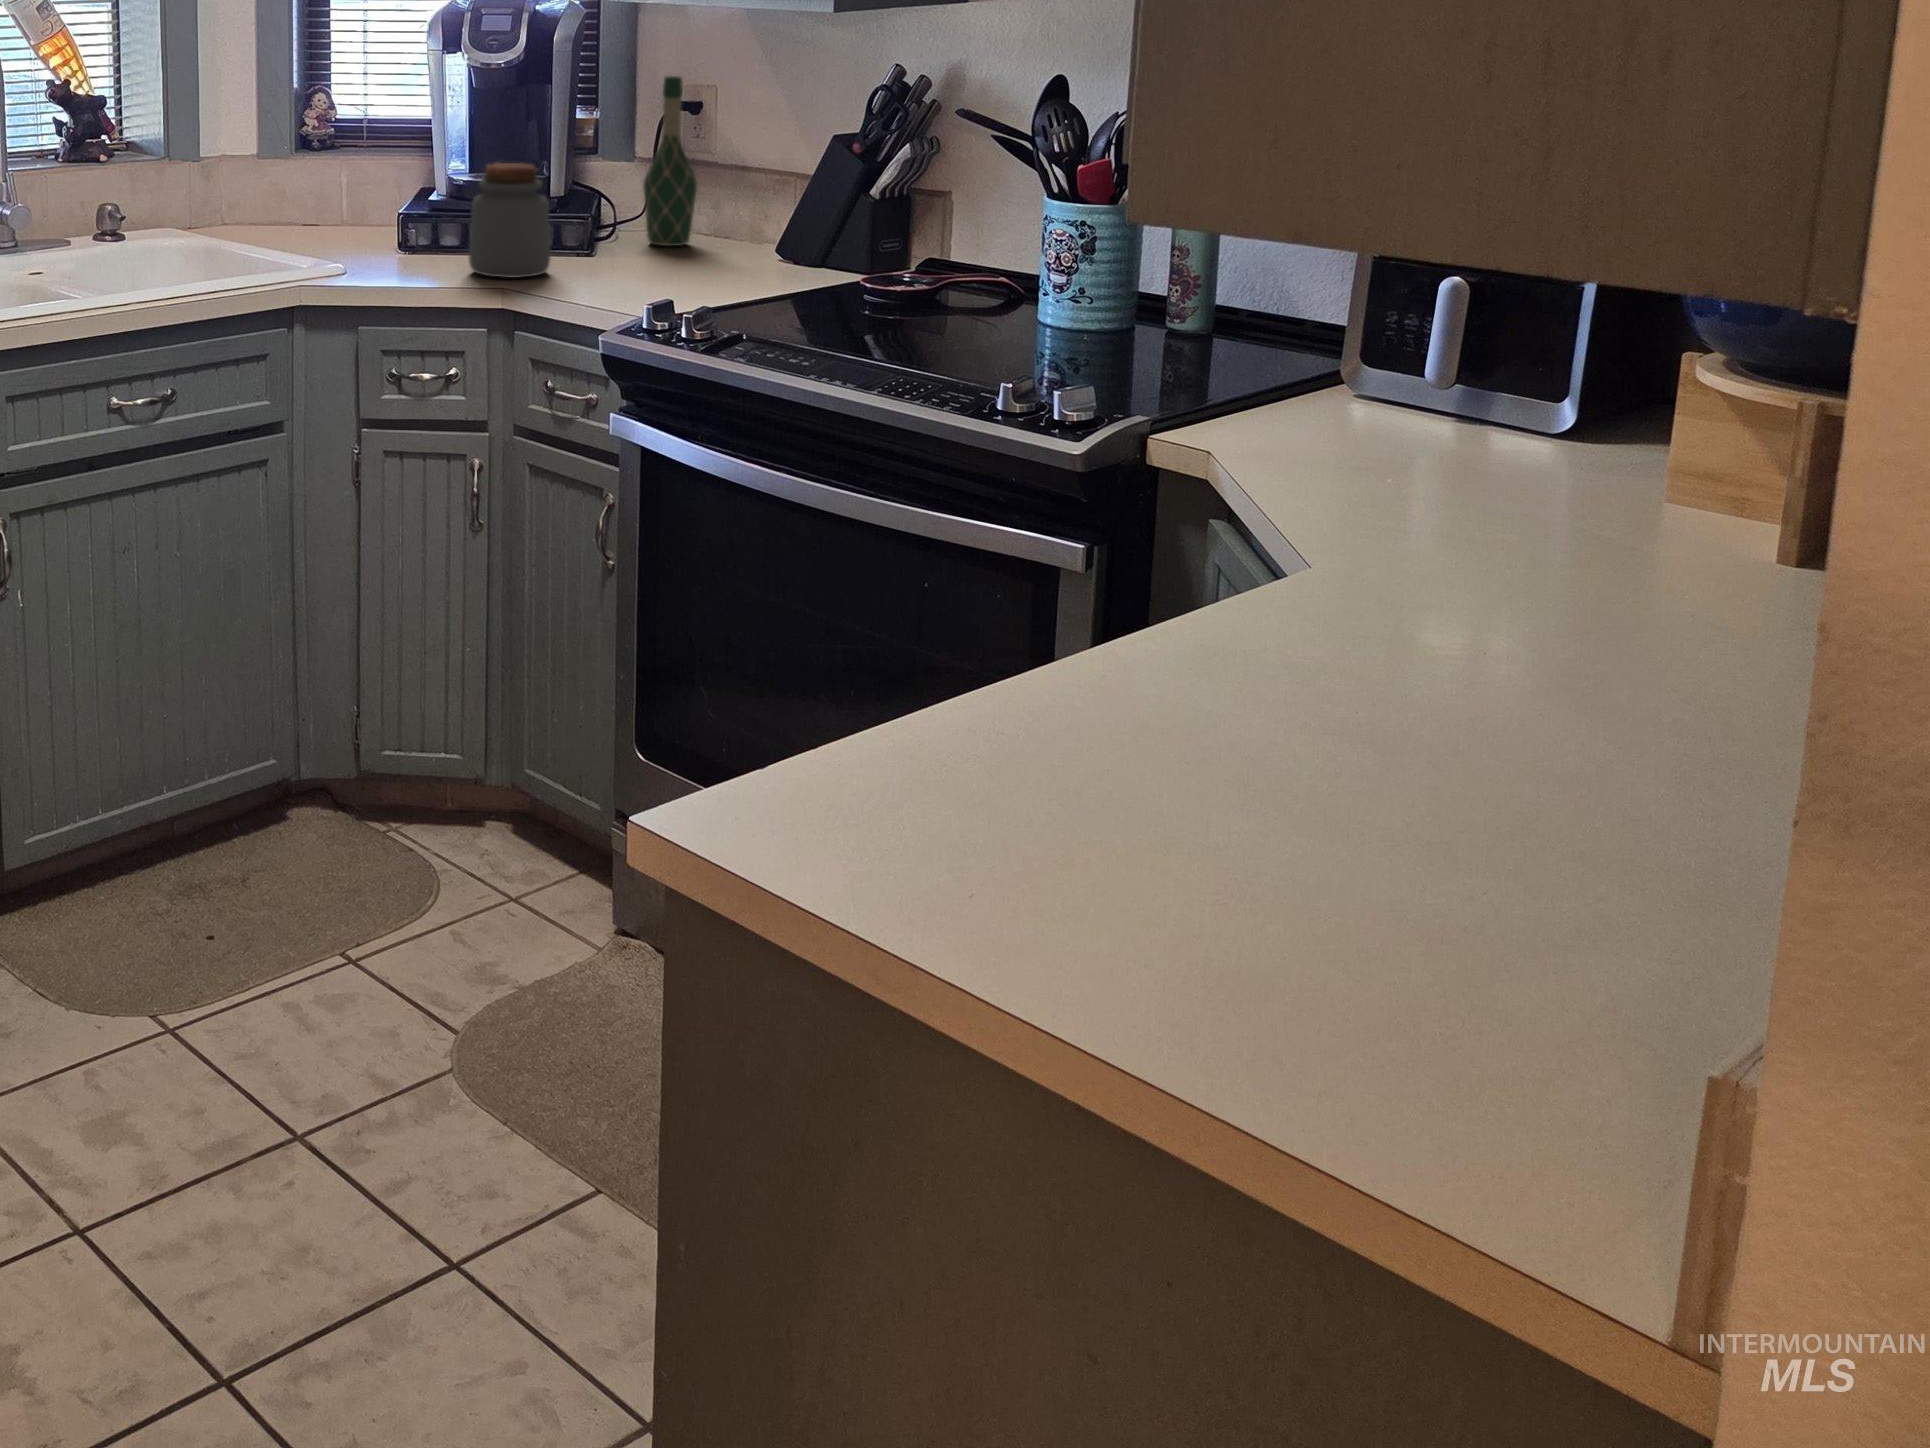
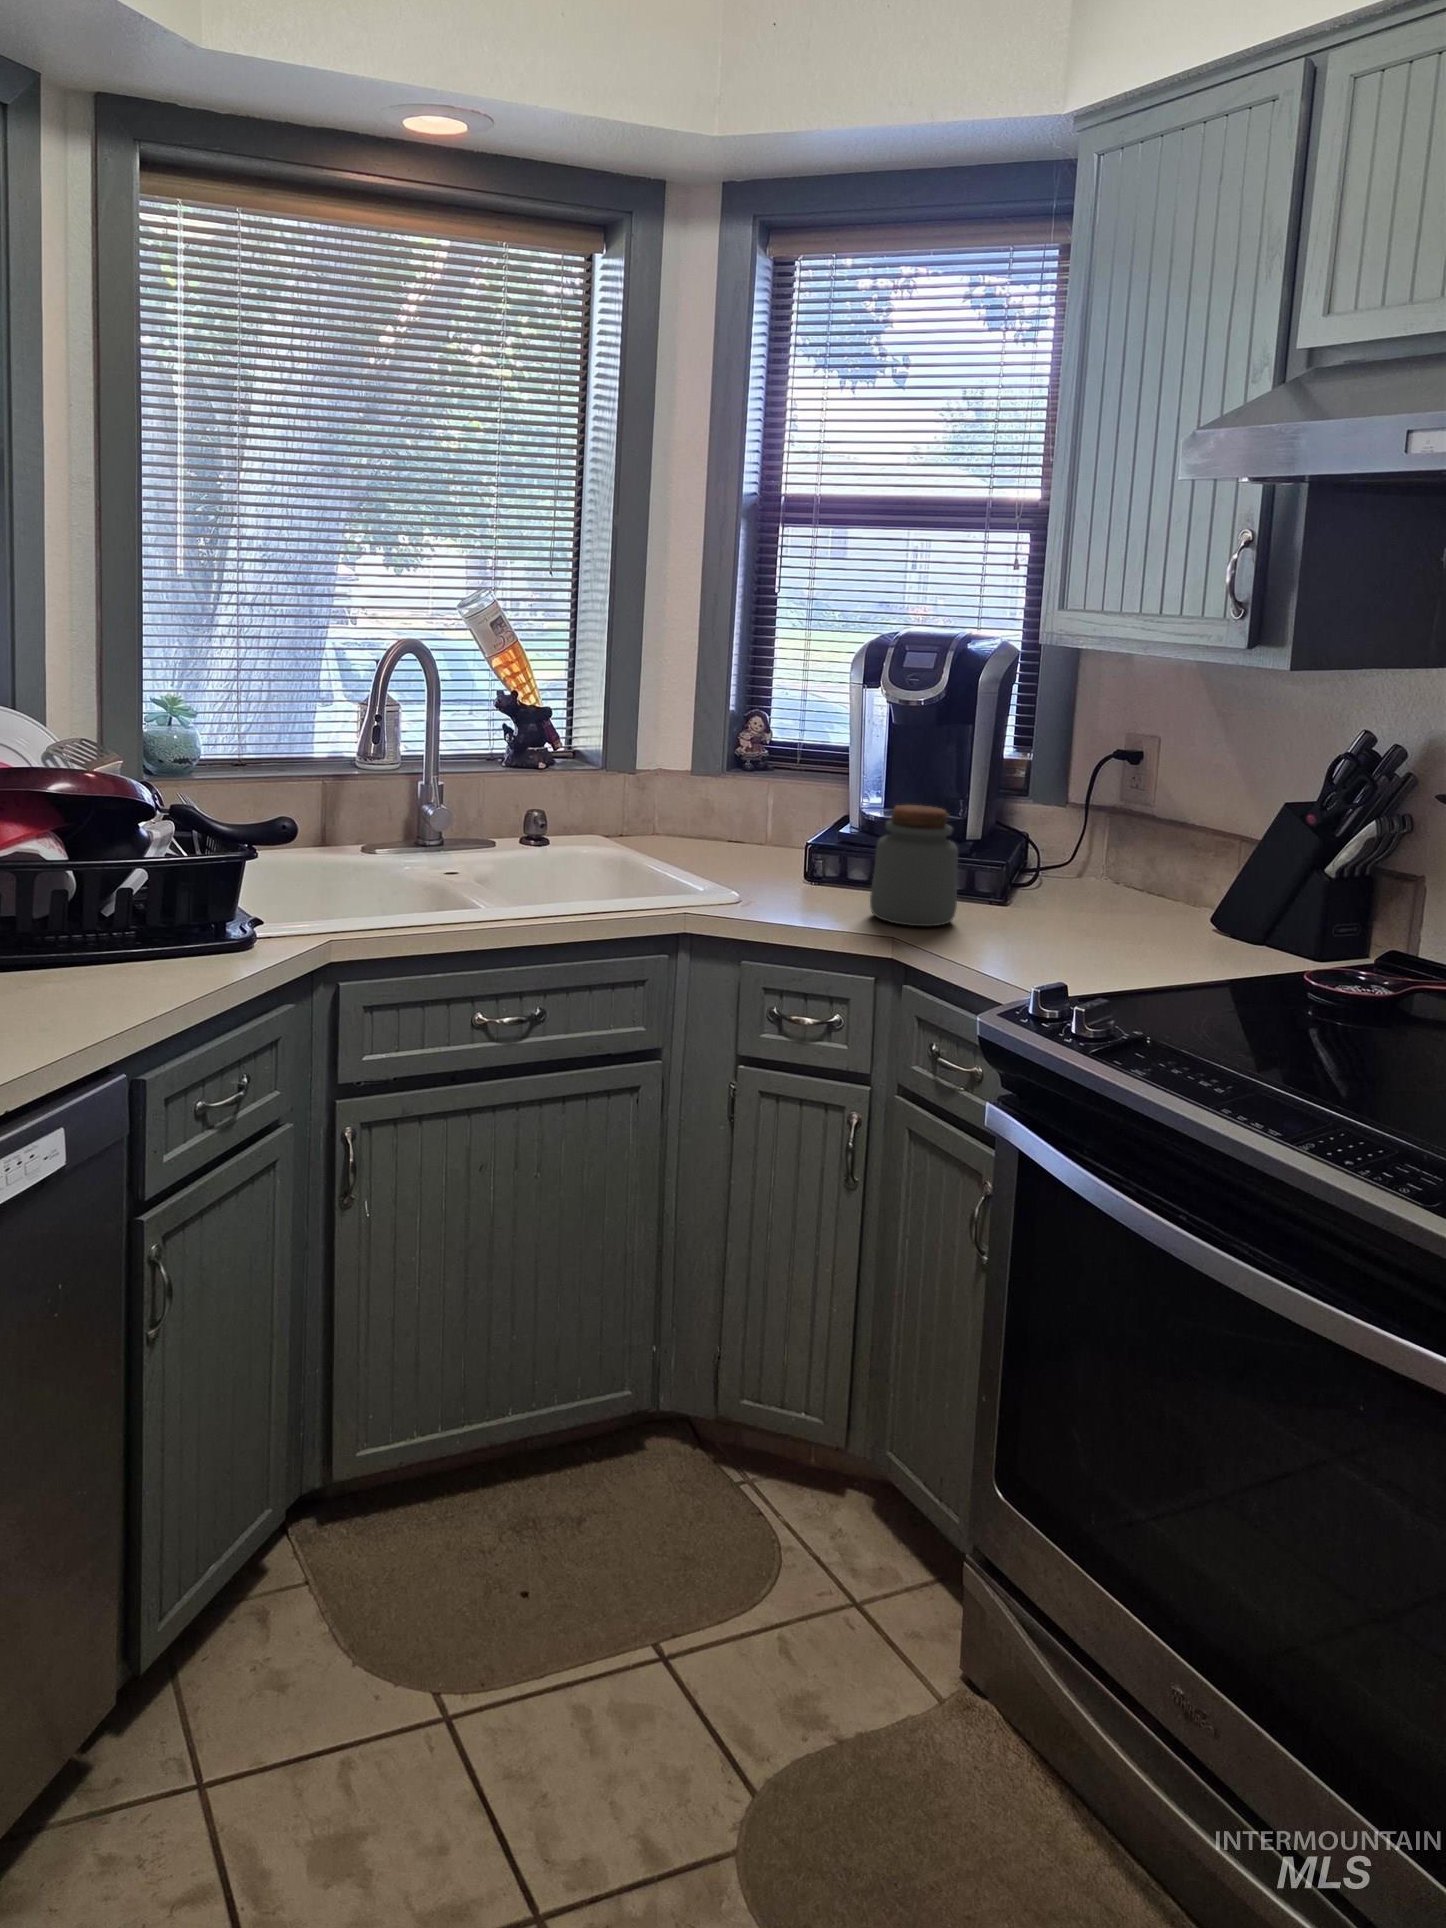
wine bottle: present [643,76,697,246] -> none [1072,726,1130,902]

